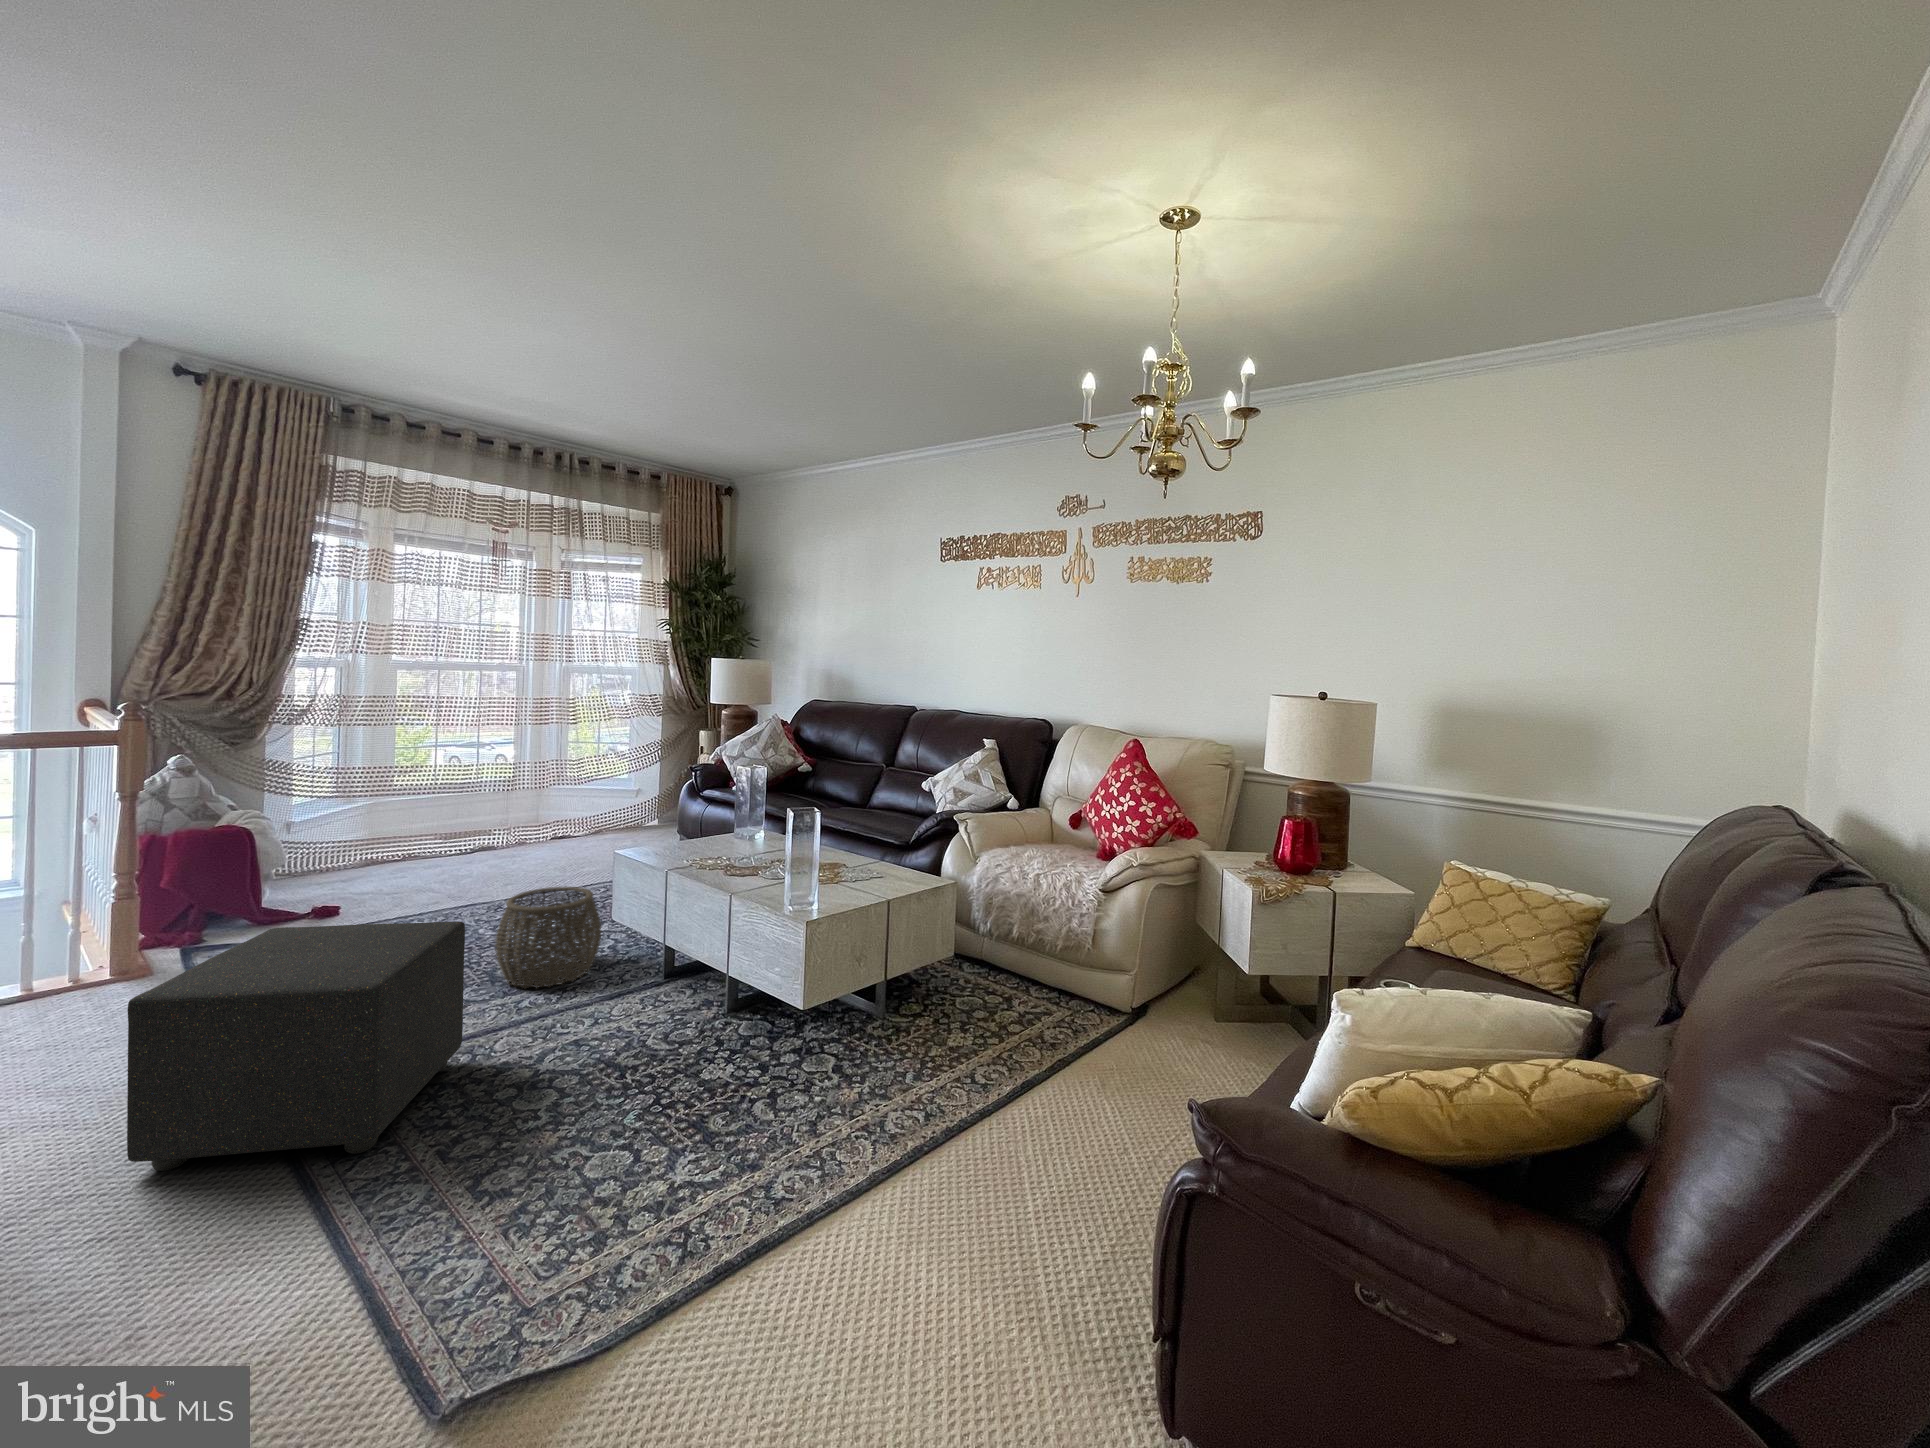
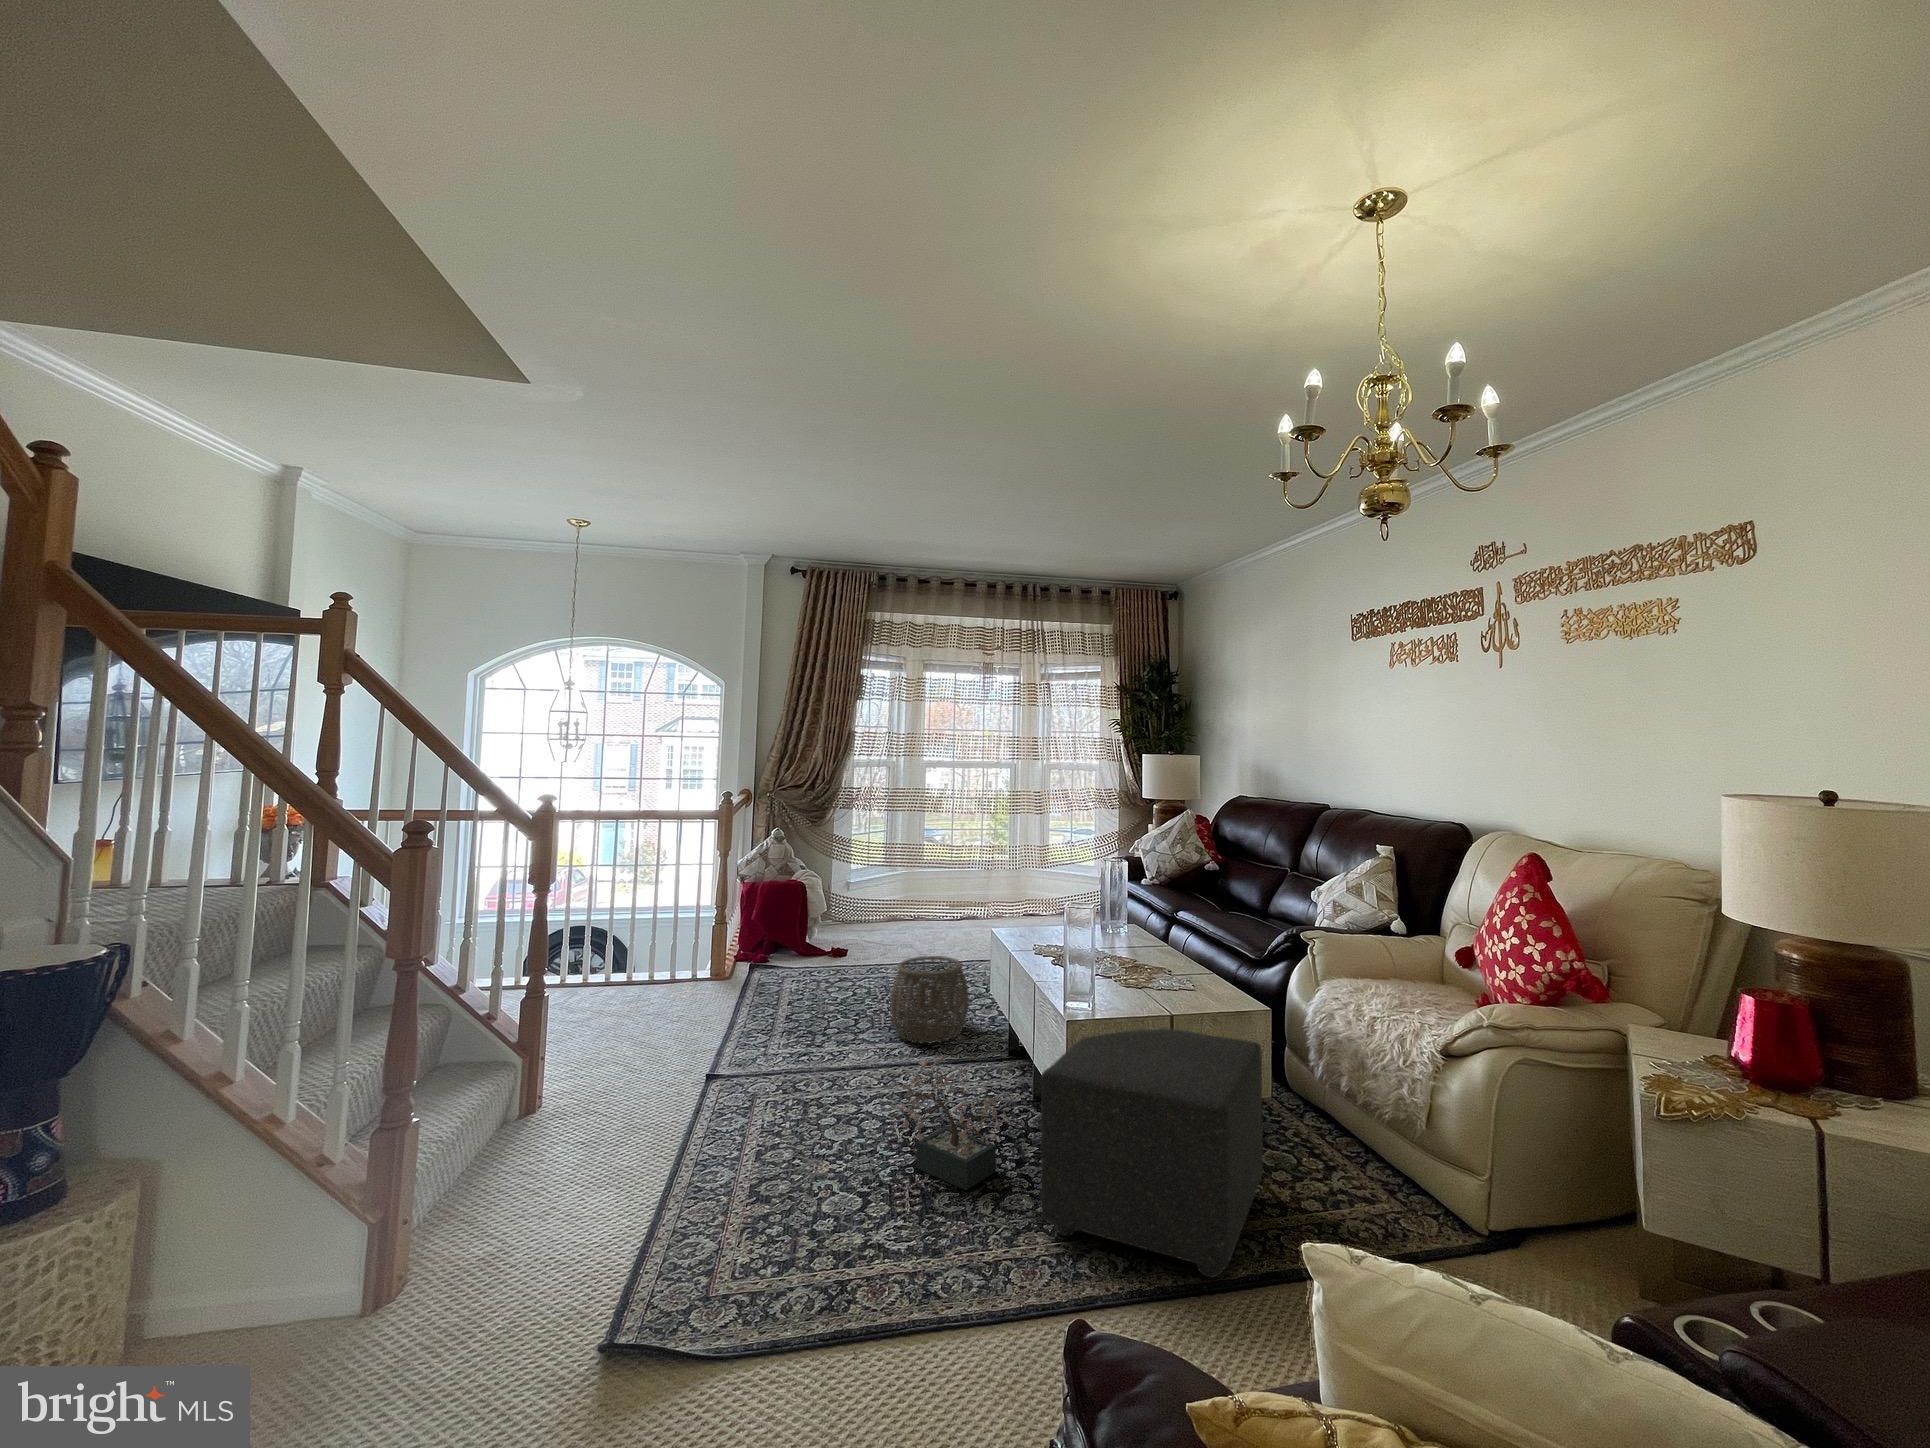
ottoman: present [127,921,465,1171] -> present [1040,1029,1263,1277]
decorative plant: none [633,983,763,1107] -> present [896,1055,1010,1190]

